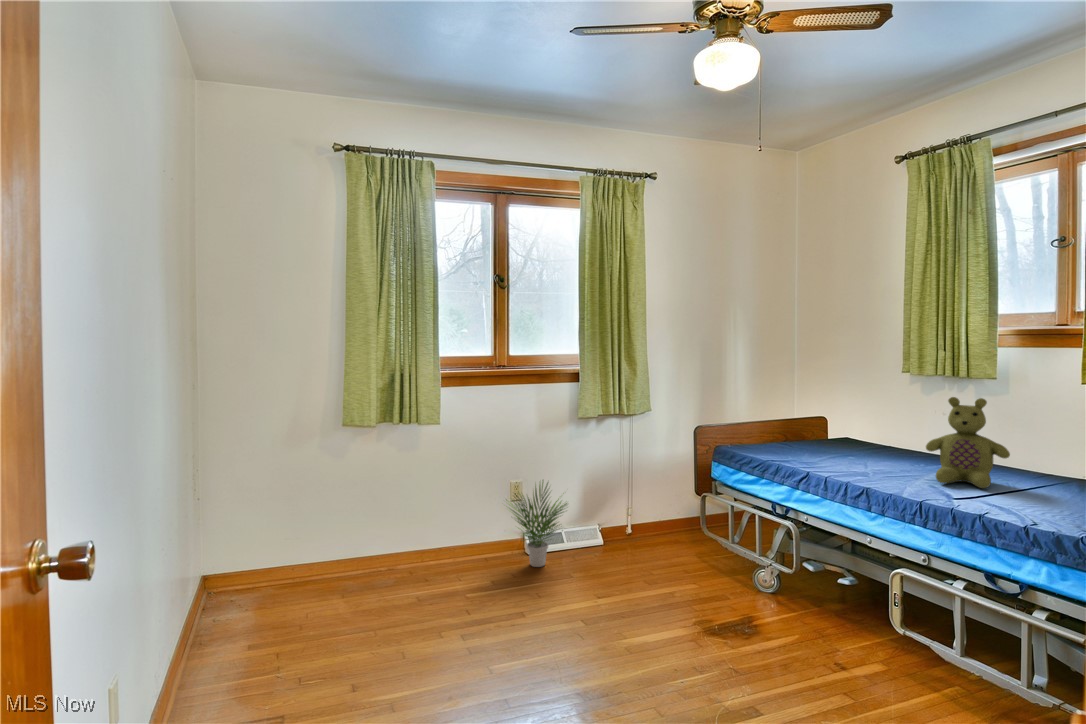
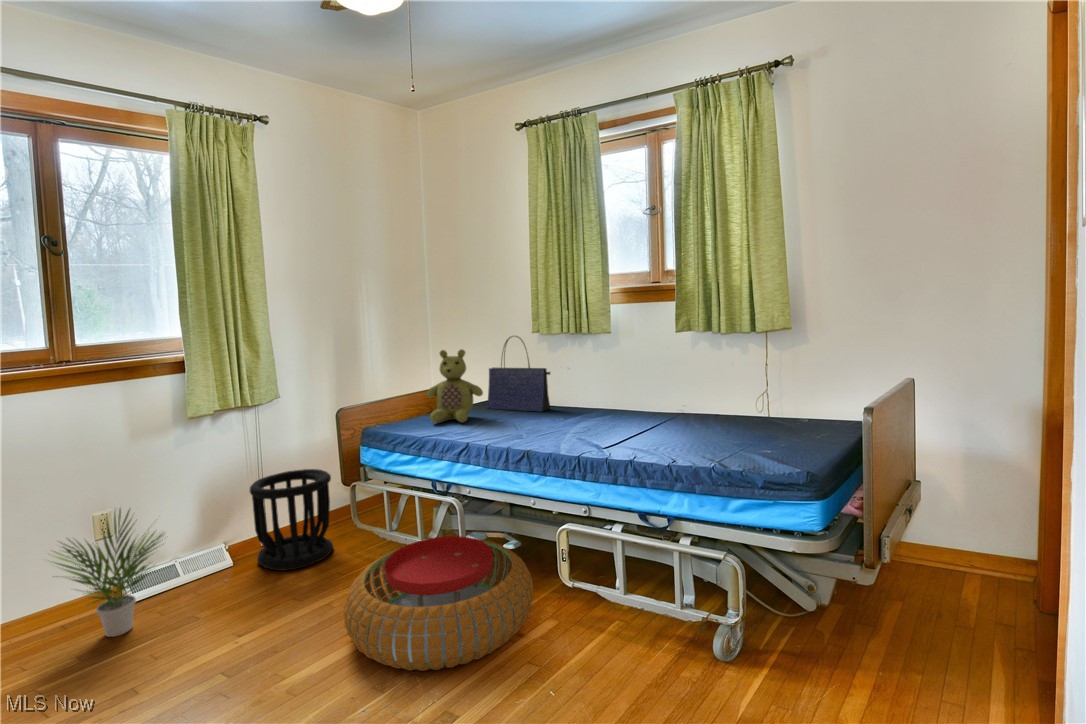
tote bag: none [839,376,914,457] -> present [487,336,550,412]
stuffed bear: present [926,397,1010,488] -> present [427,349,483,423]
wastebasket: none [623,476,685,556] -> present [250,469,333,570]
pouf: none [688,553,864,662] -> present [344,536,533,671]

